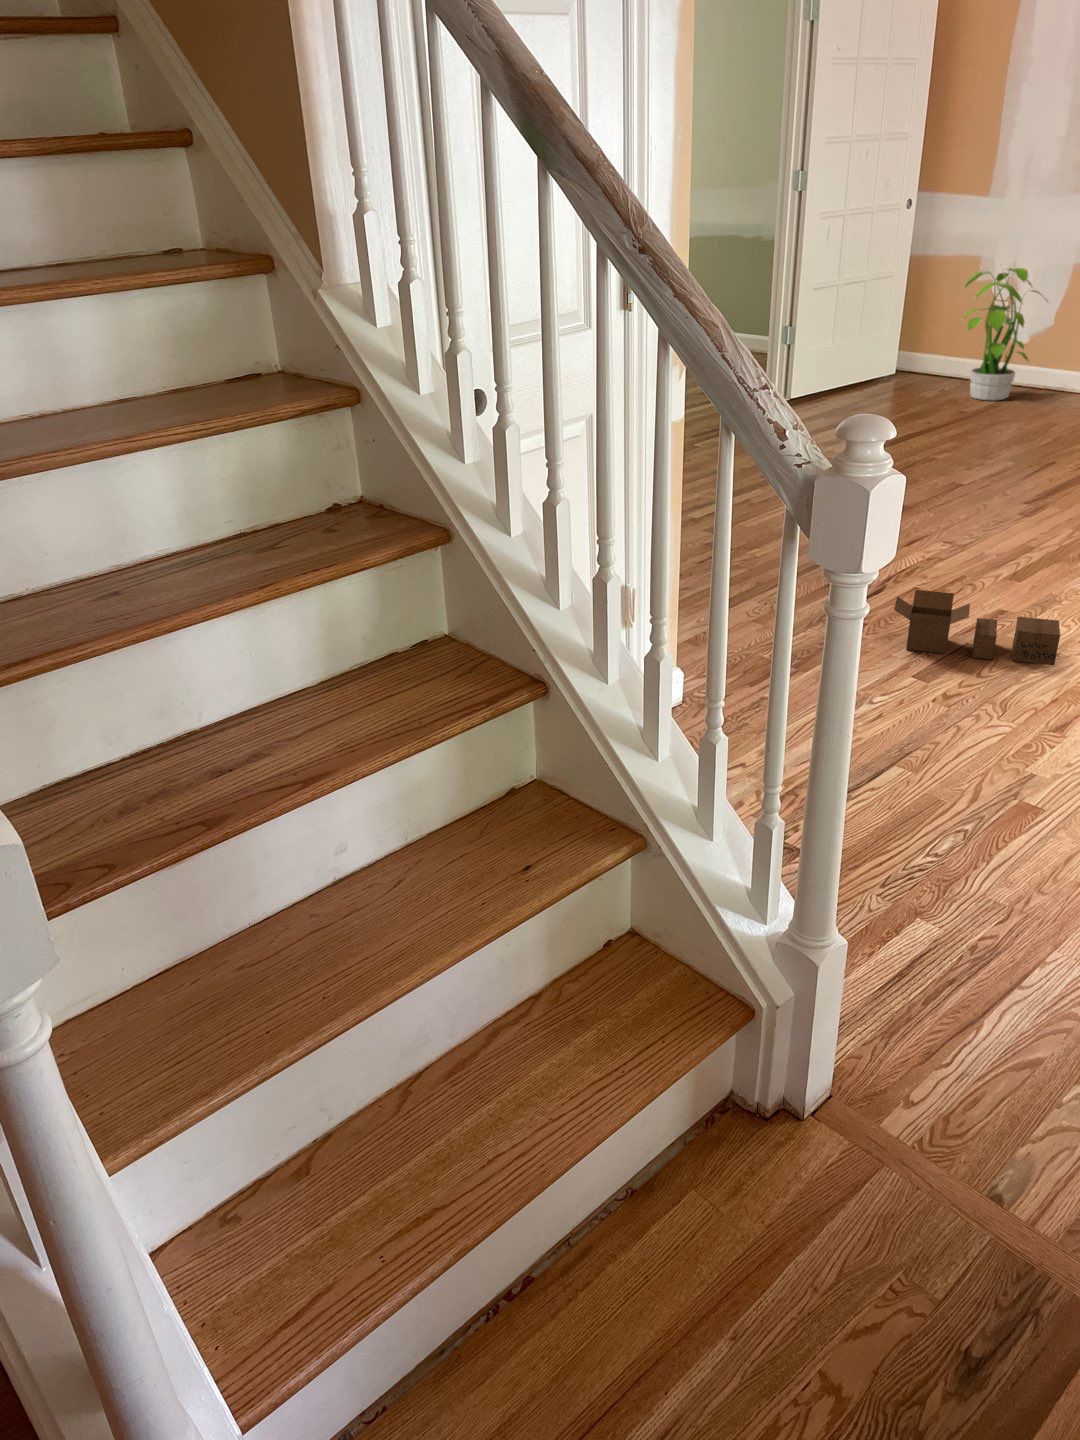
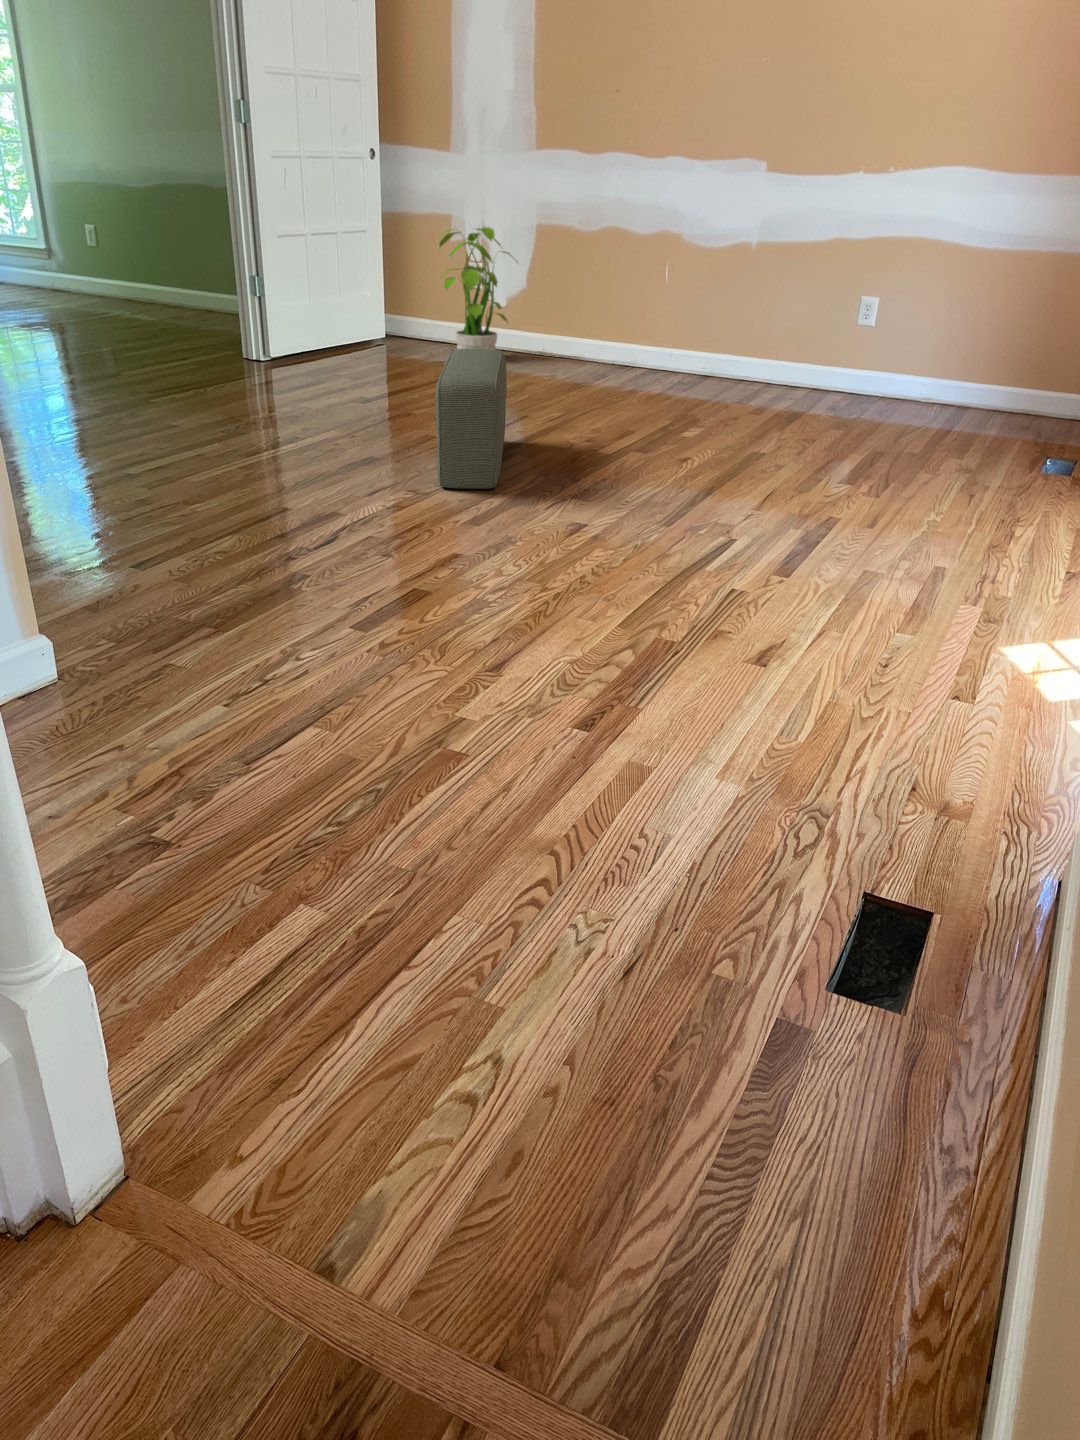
pouf: none [974,403,1052,544] -> present [435,348,507,489]
cardboard box: present [894,590,1060,665] -> none [326,533,502,603]

